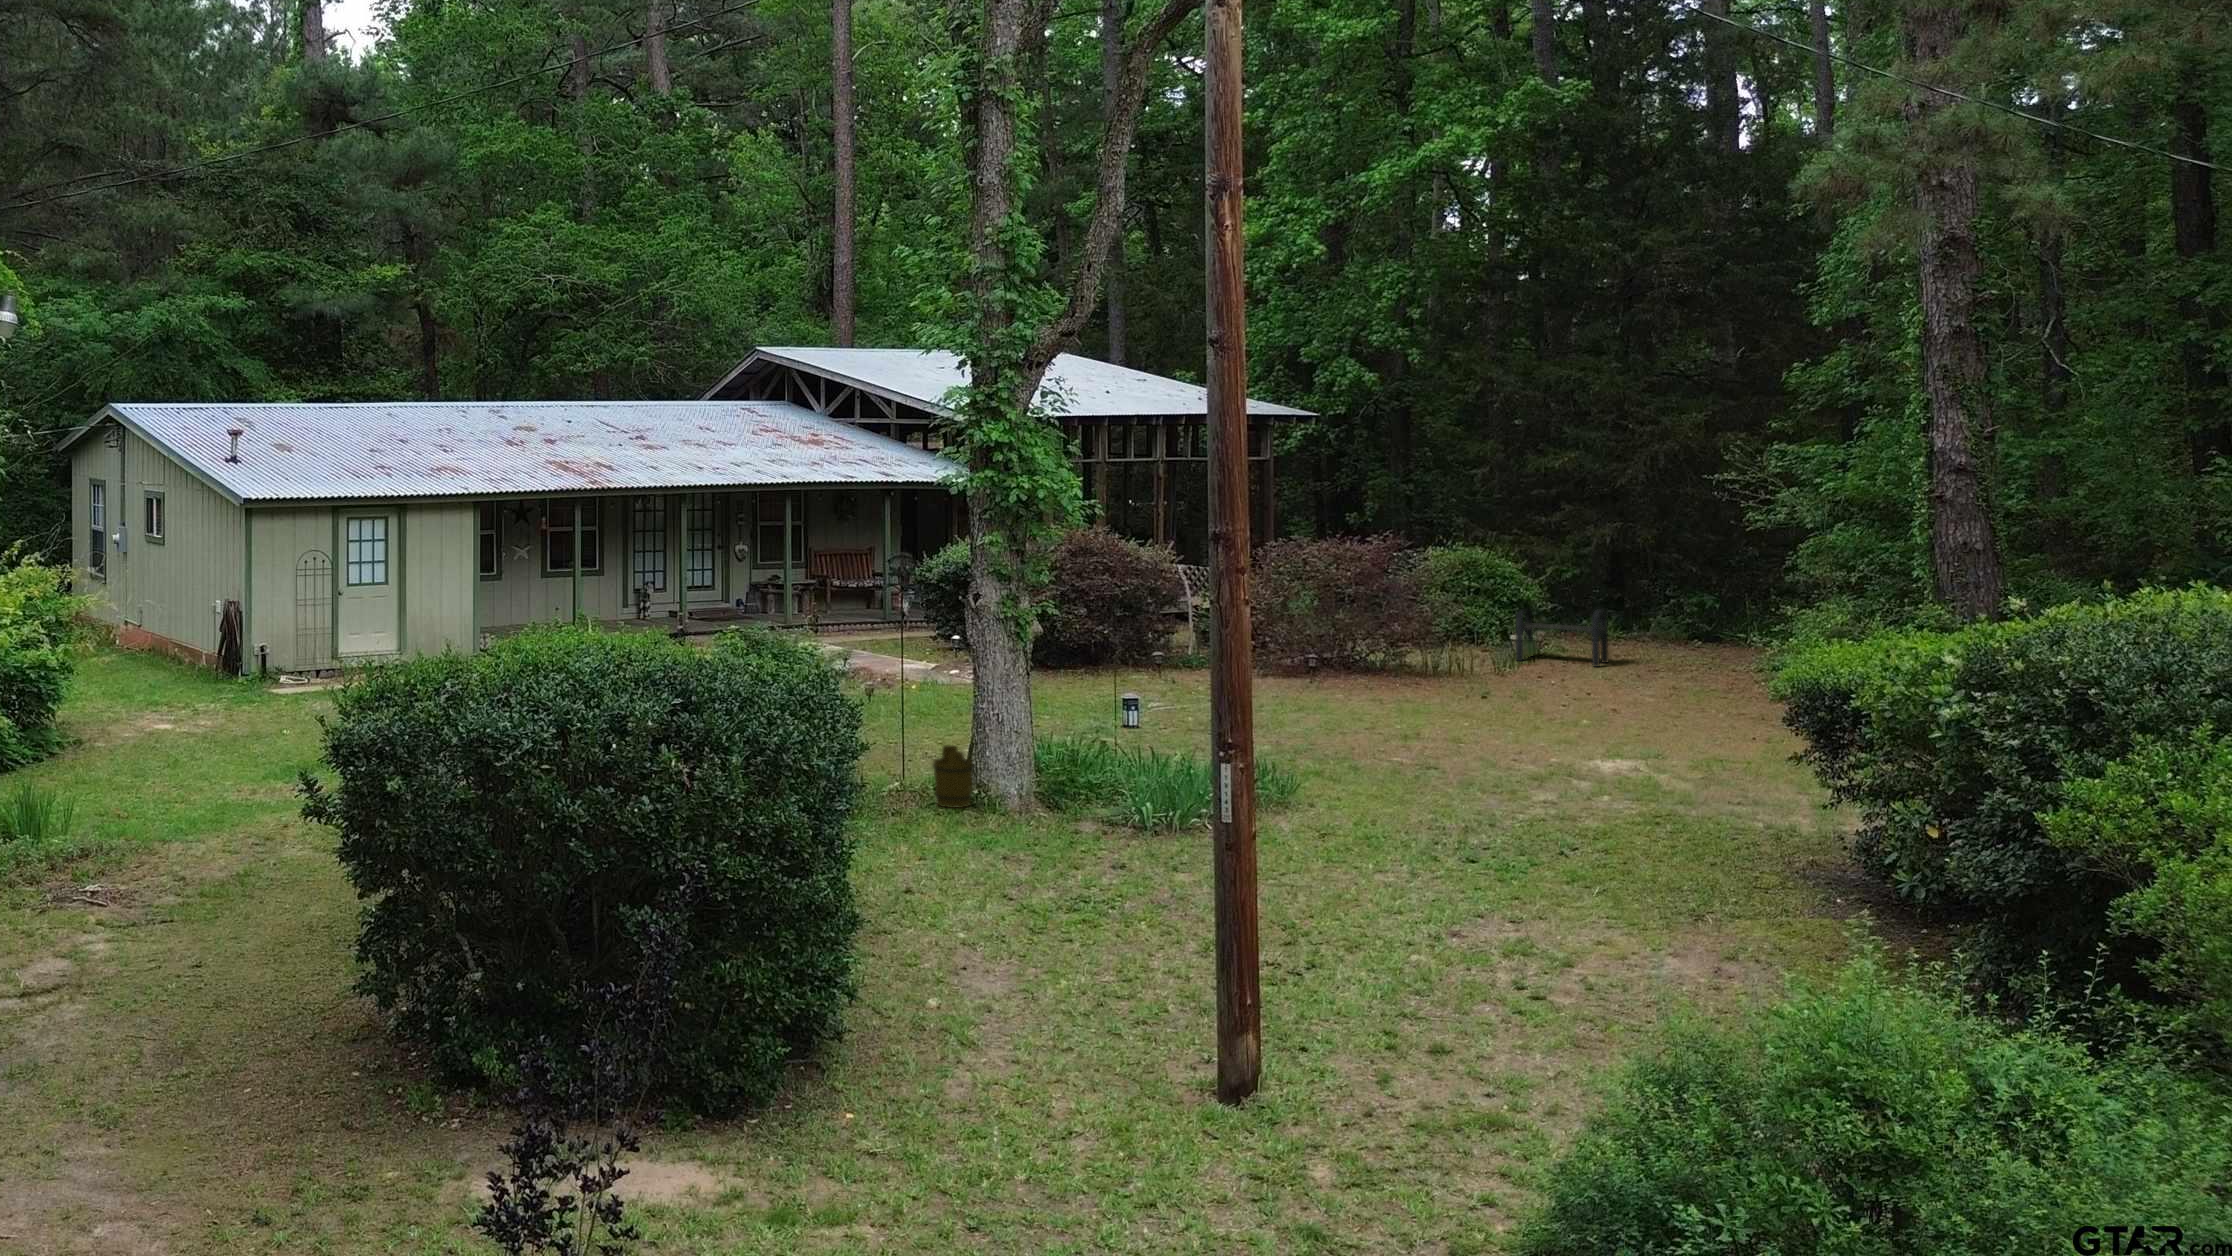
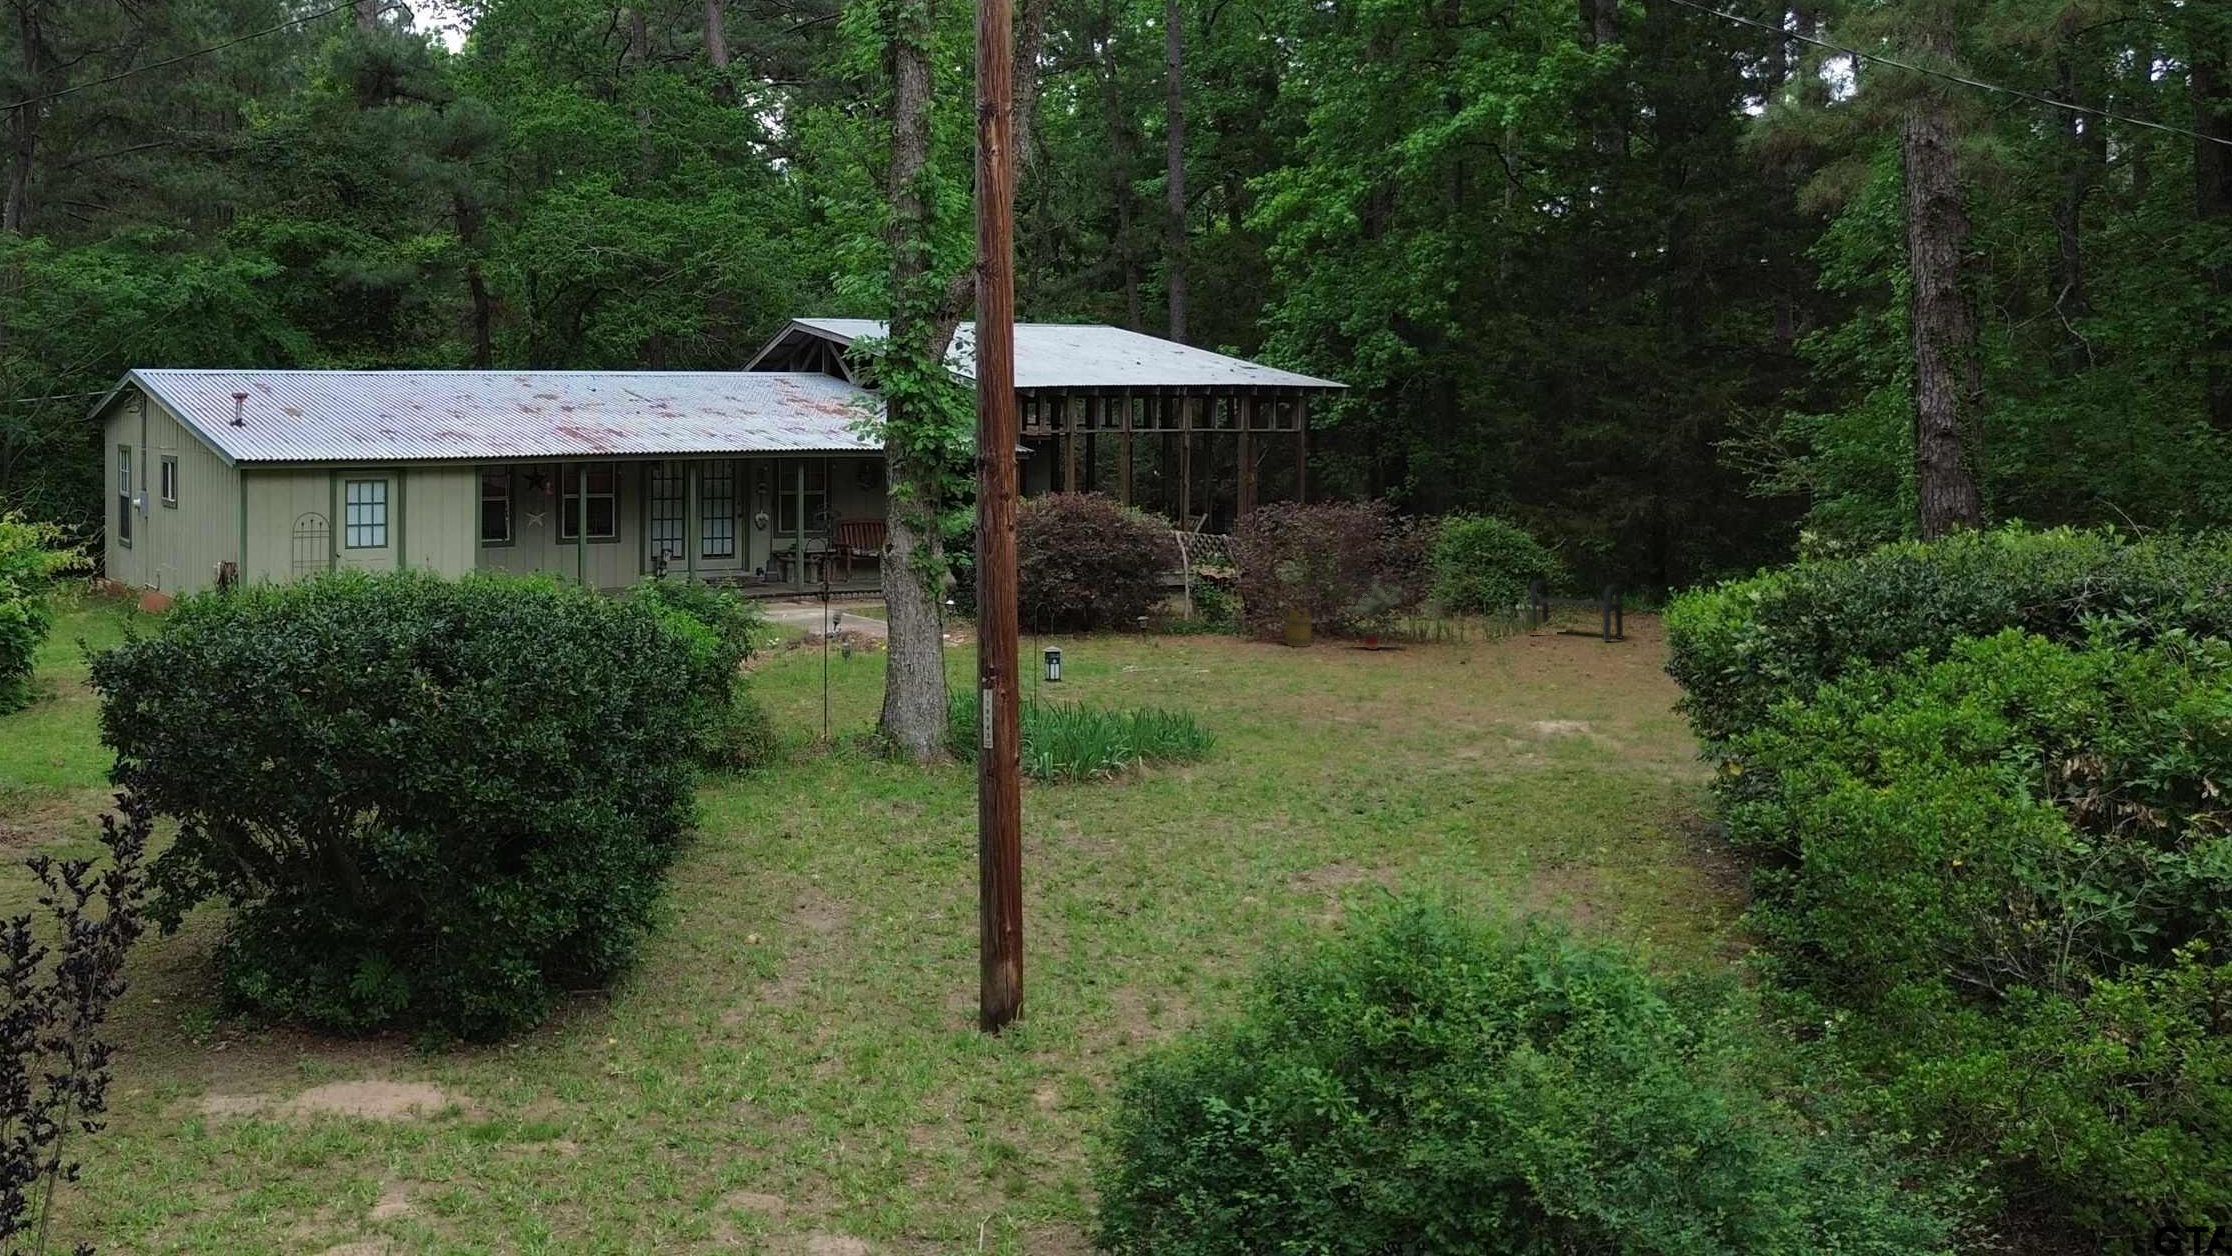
potted tree: none [1346,605,1403,679] -> present [1348,580,1399,650]
bucket: present [933,745,975,808] -> present [1283,610,1312,647]

